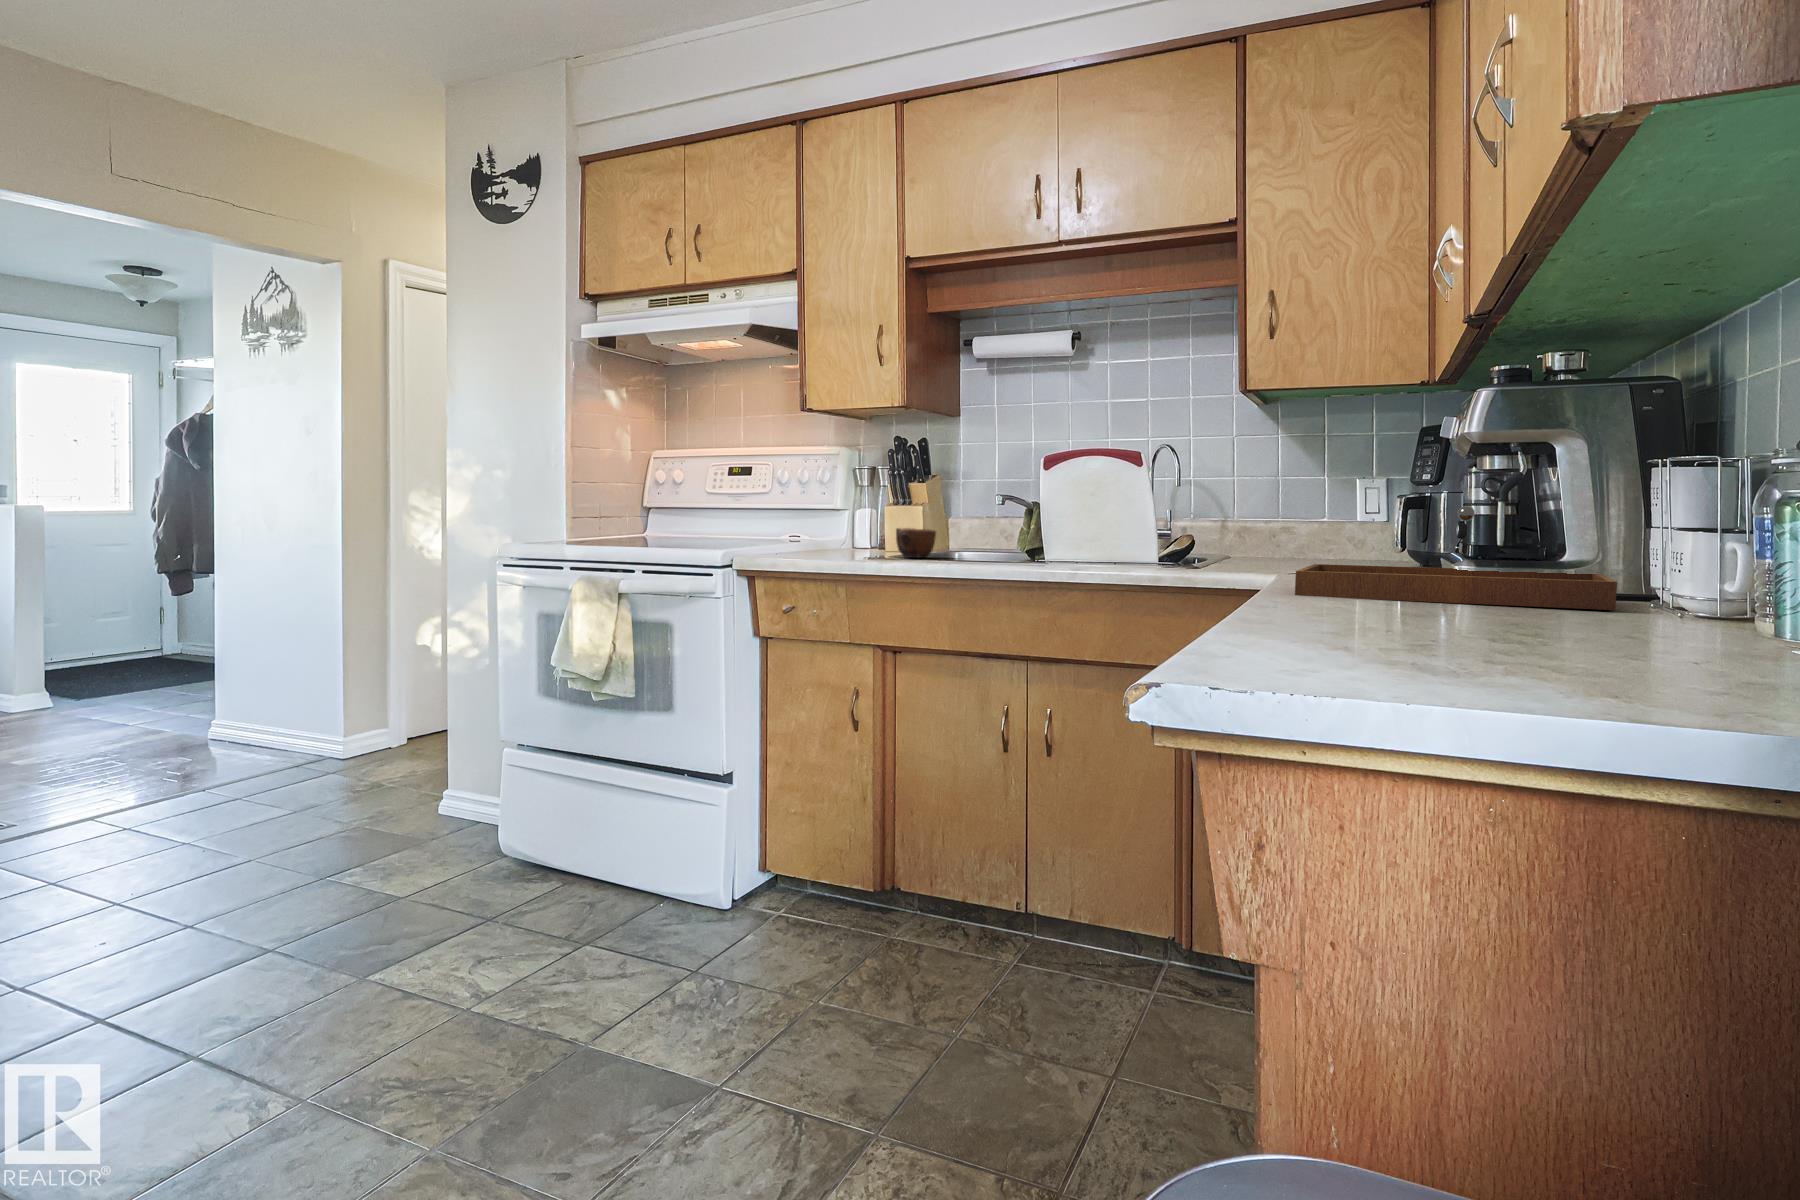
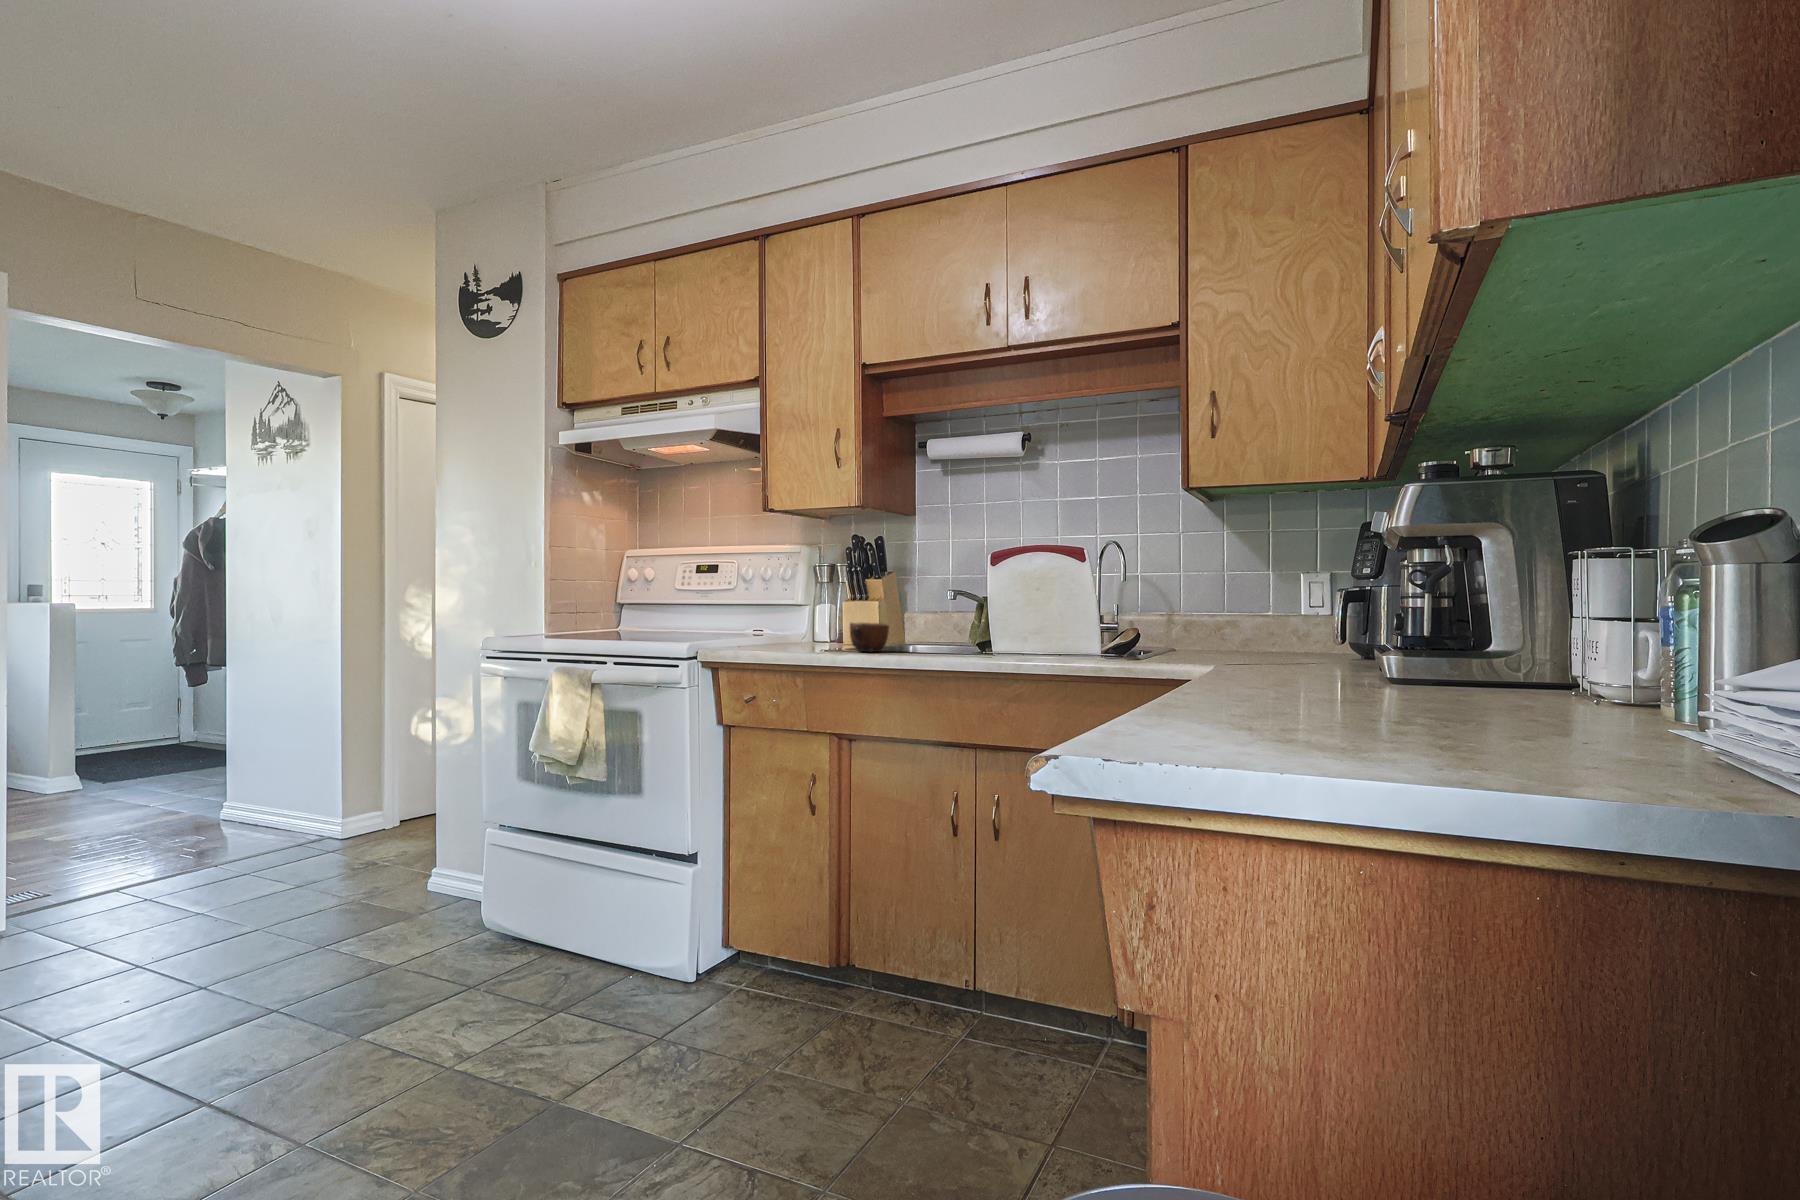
tray: present [1295,506,1617,610] -> none [1236,599,1567,708]

